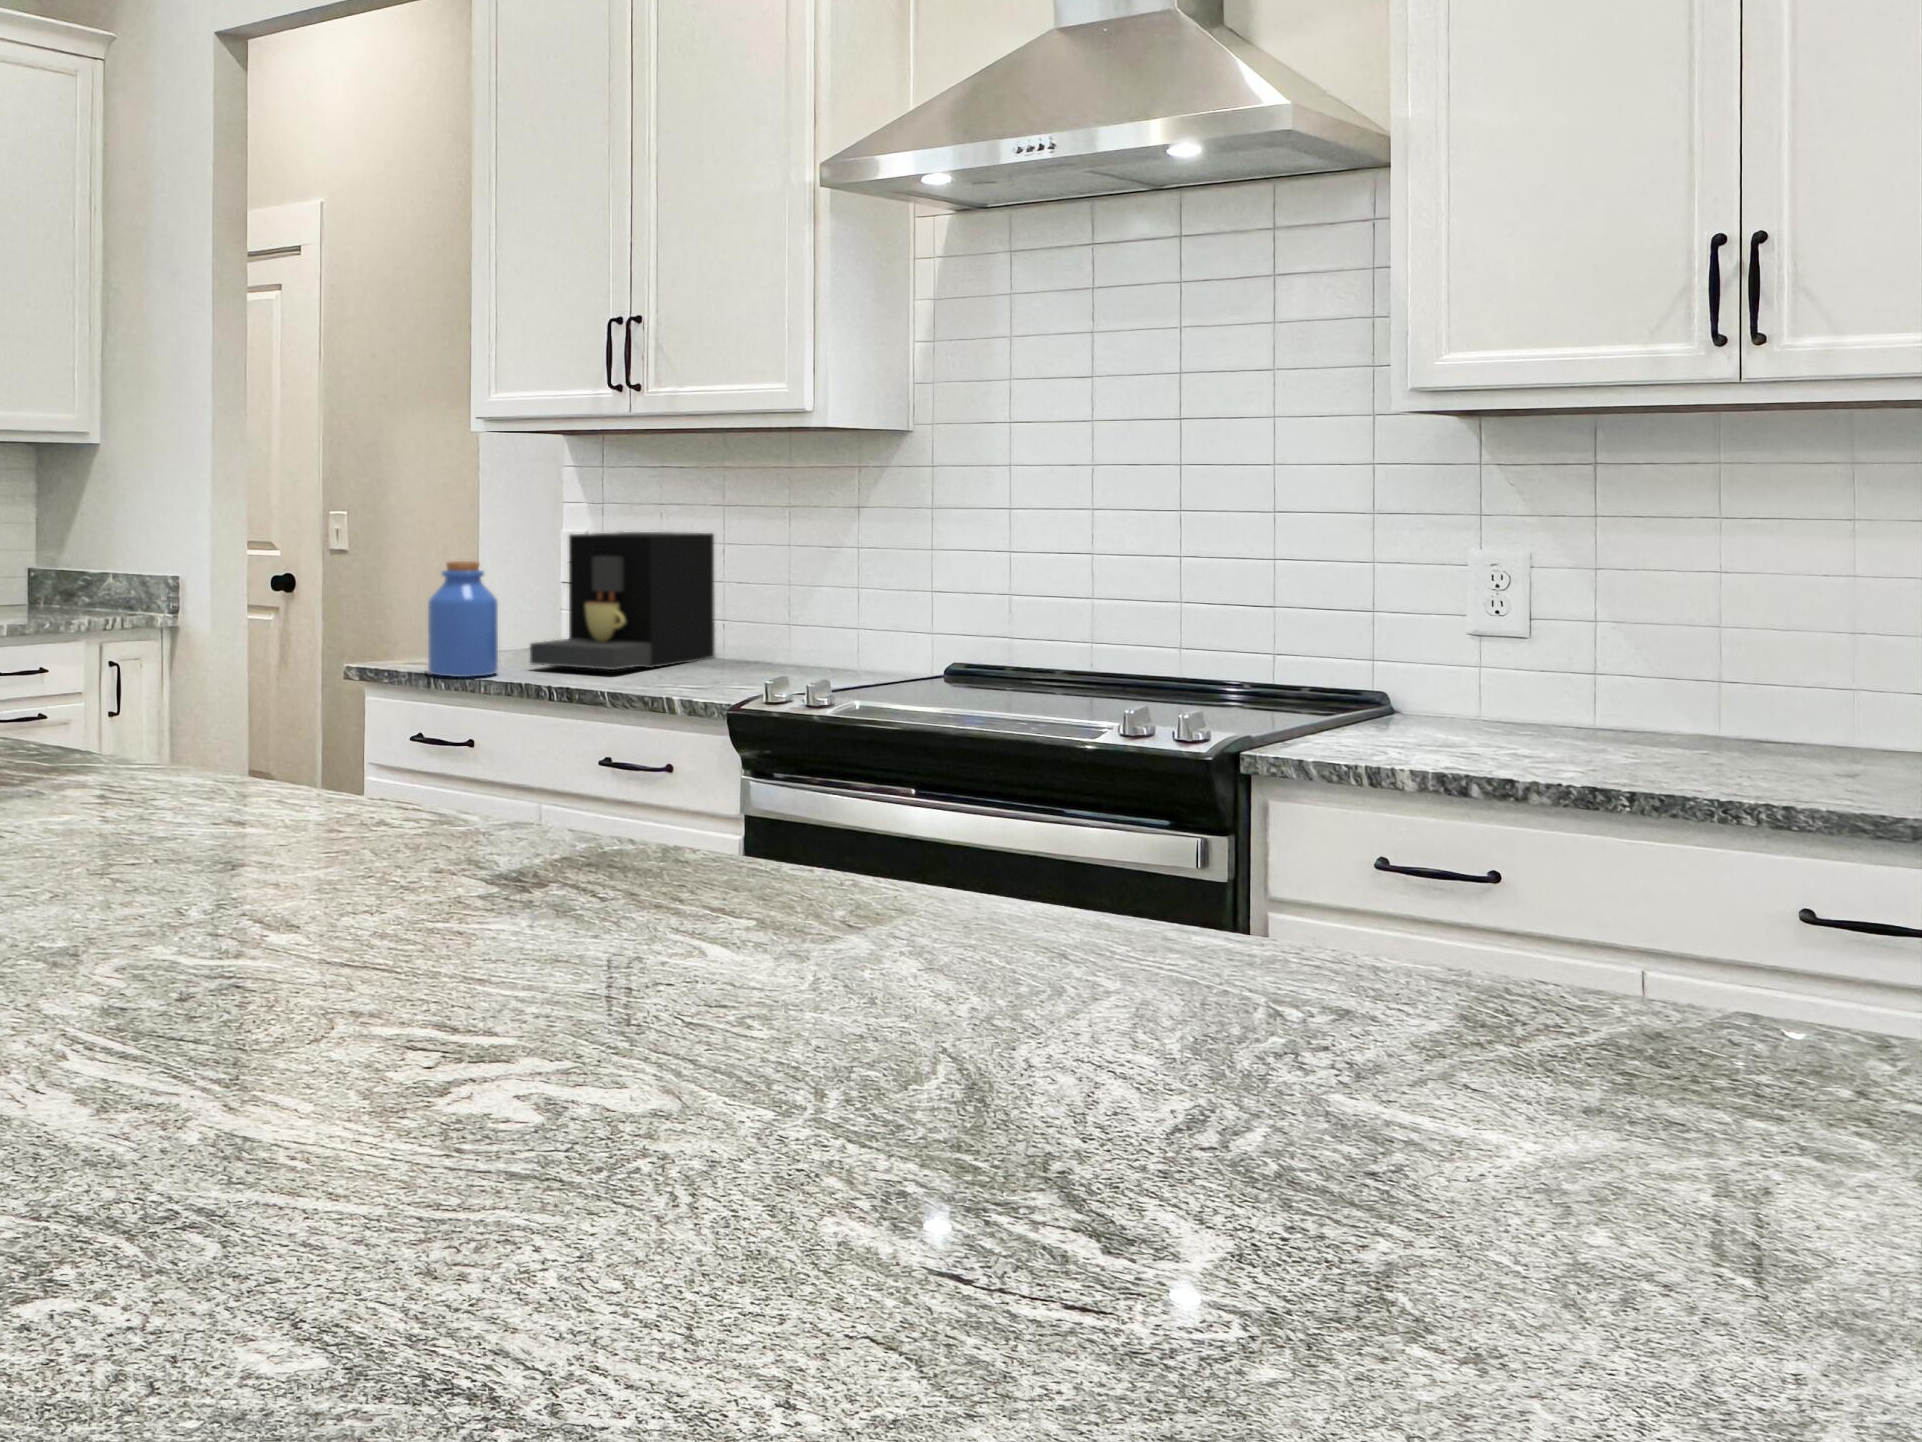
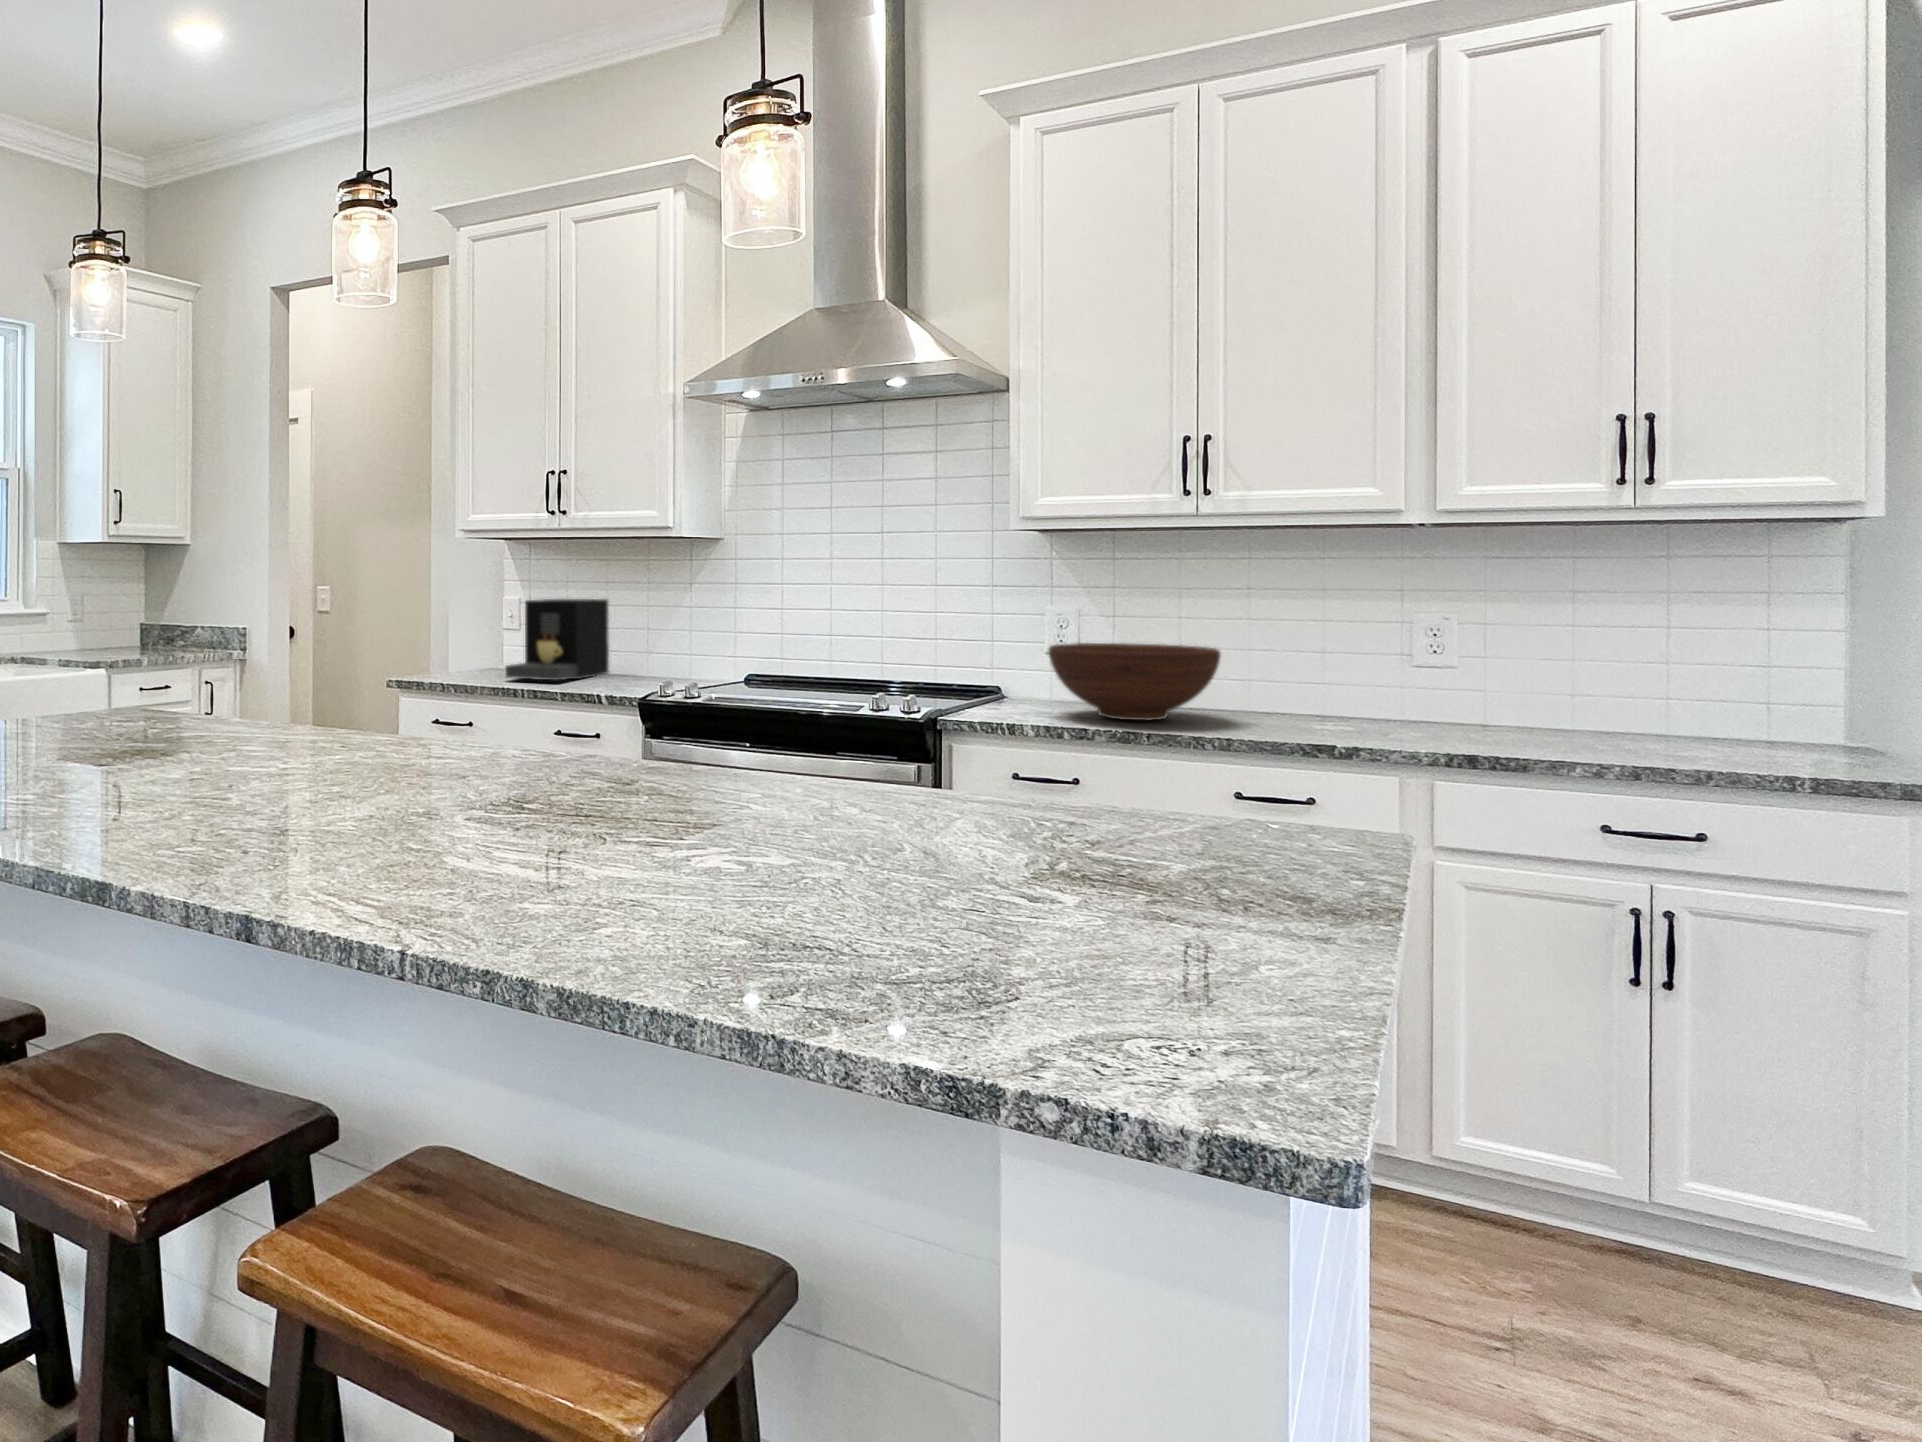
jar: present [428,561,498,677] -> none [446,617,488,685]
fruit bowl: none [1453,617,1786,764] -> present [1049,643,1221,721]

